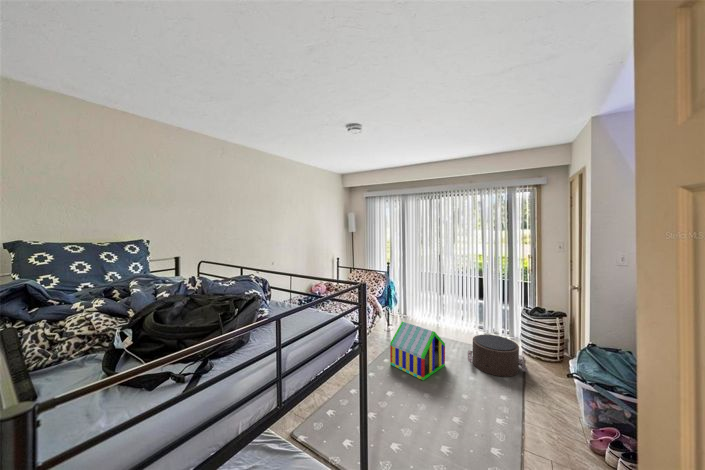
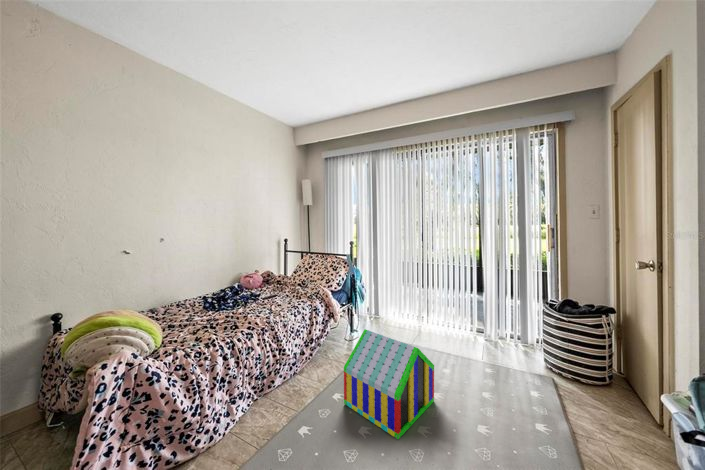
pouf: present [468,335,528,377] -> none [468,345,576,421]

